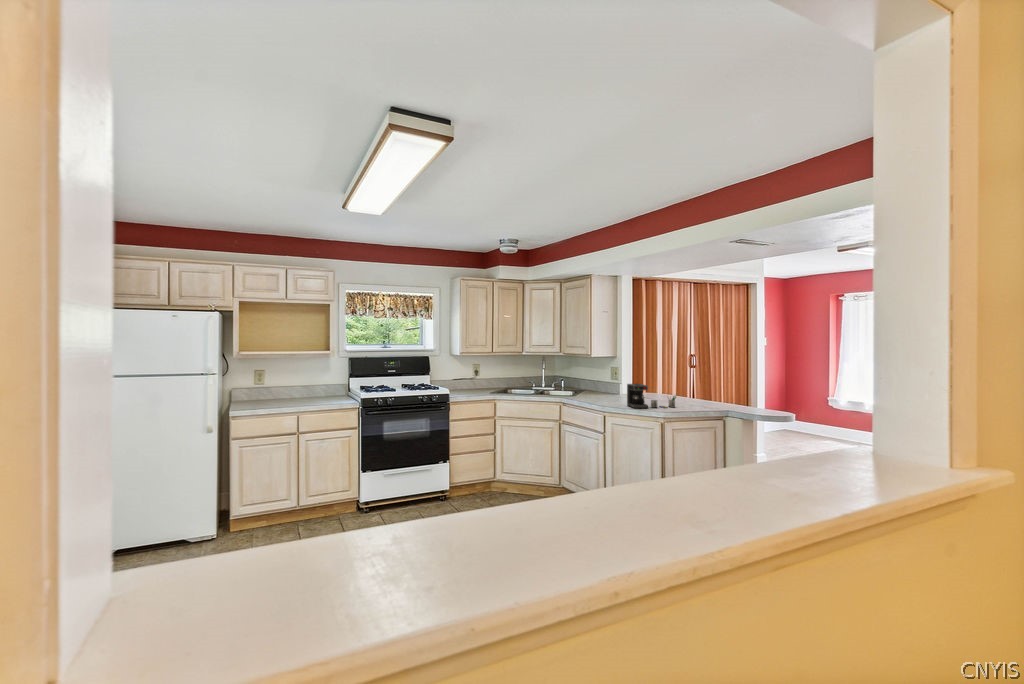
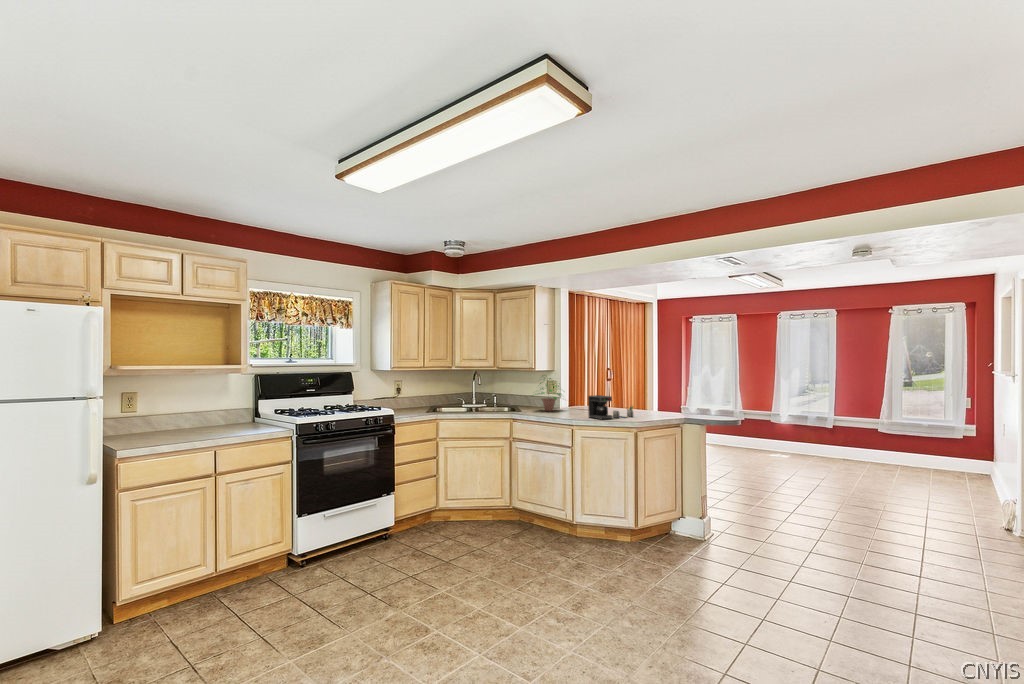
potted plant: none [586,361,625,397] -> present [535,378,561,411]

